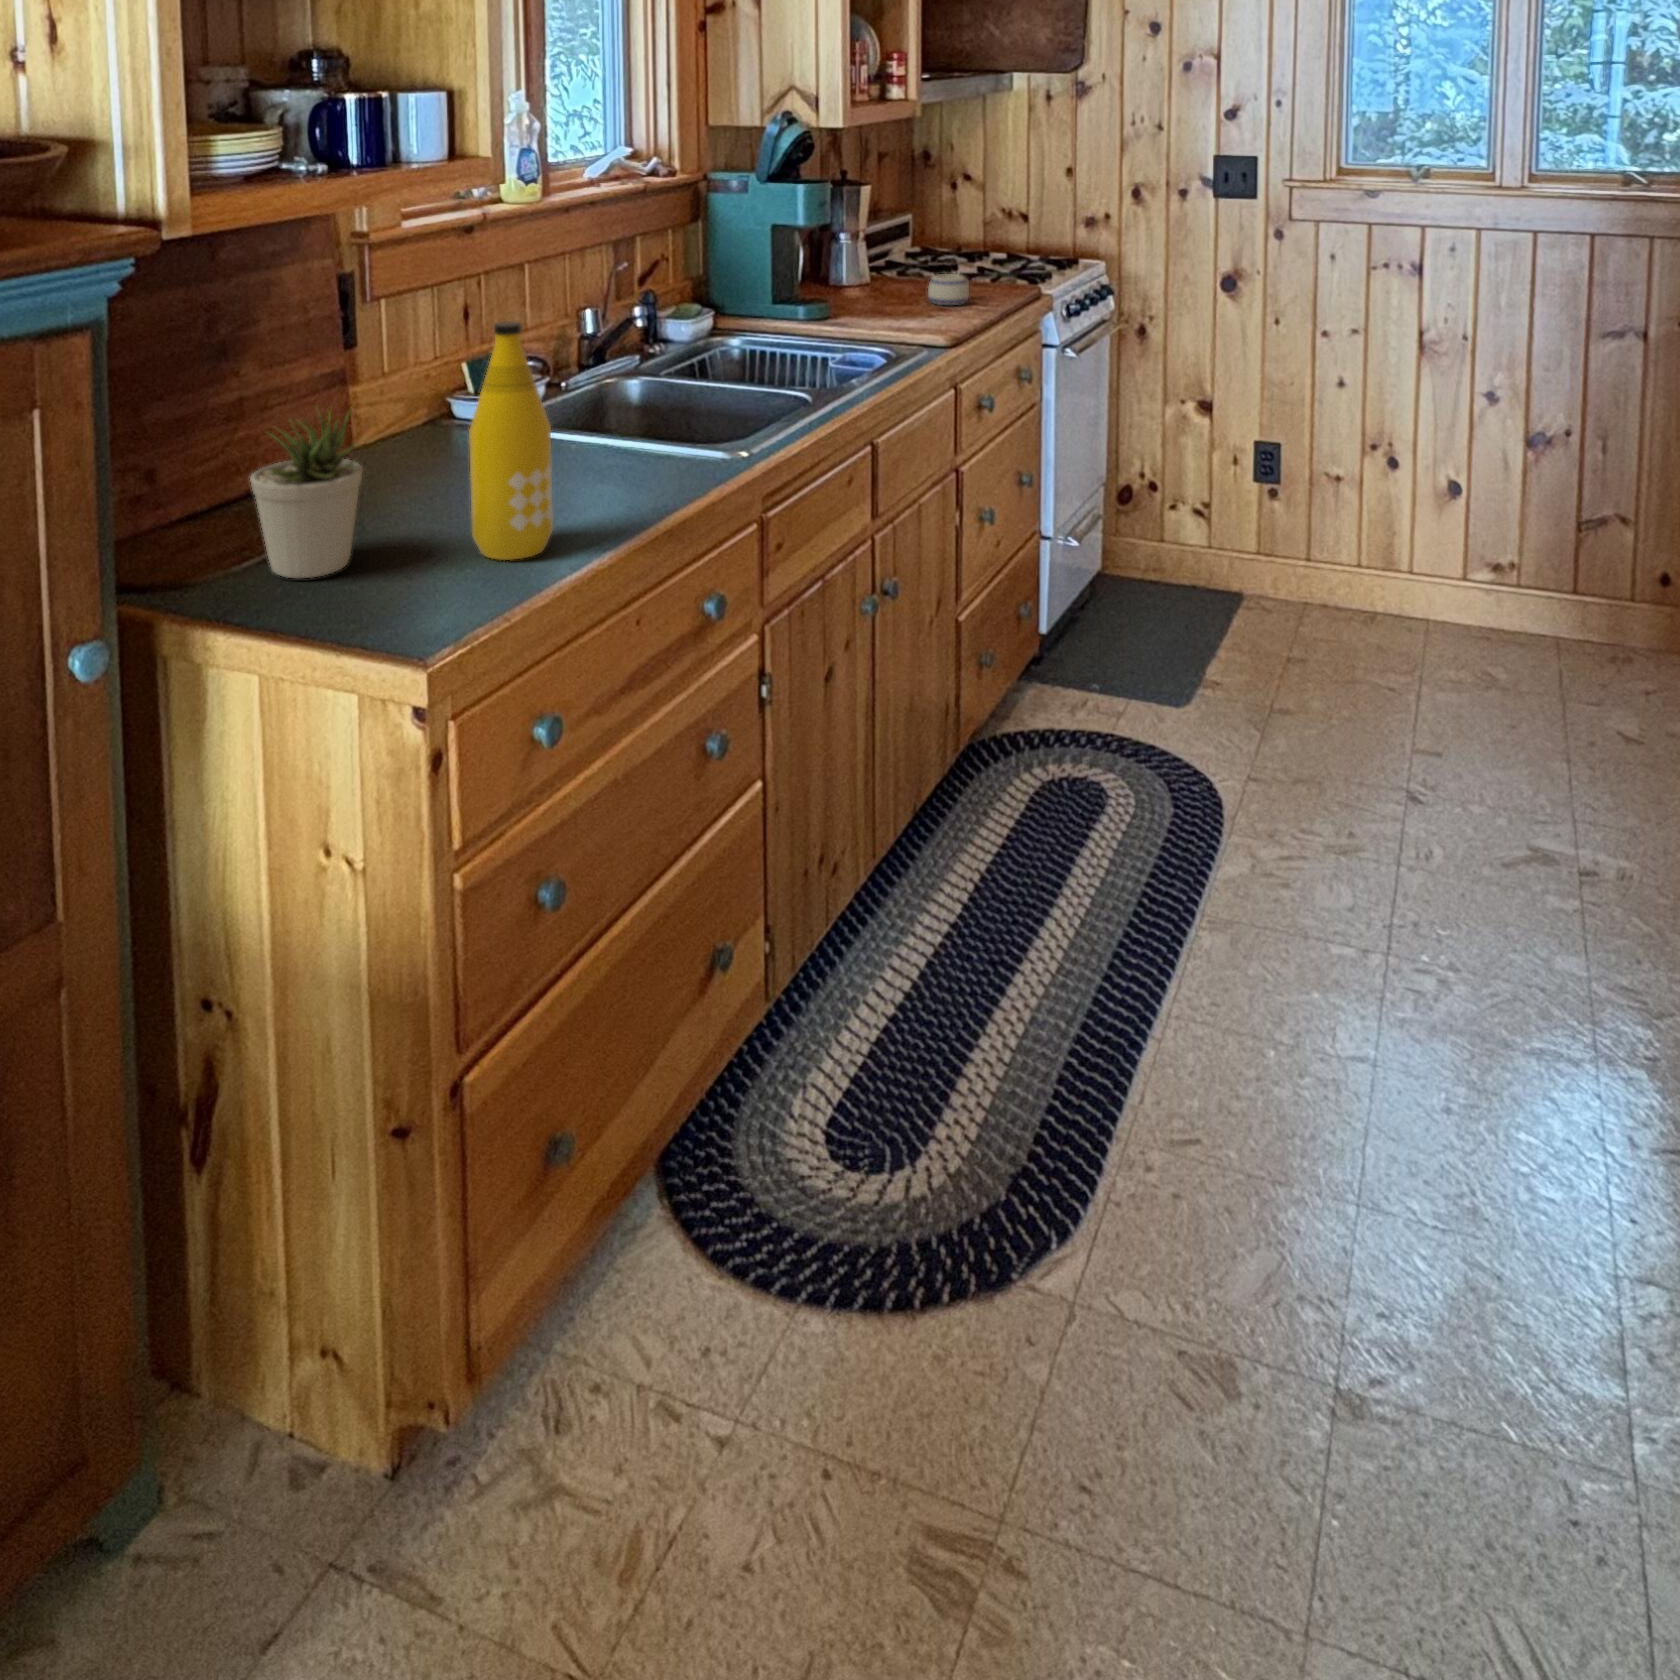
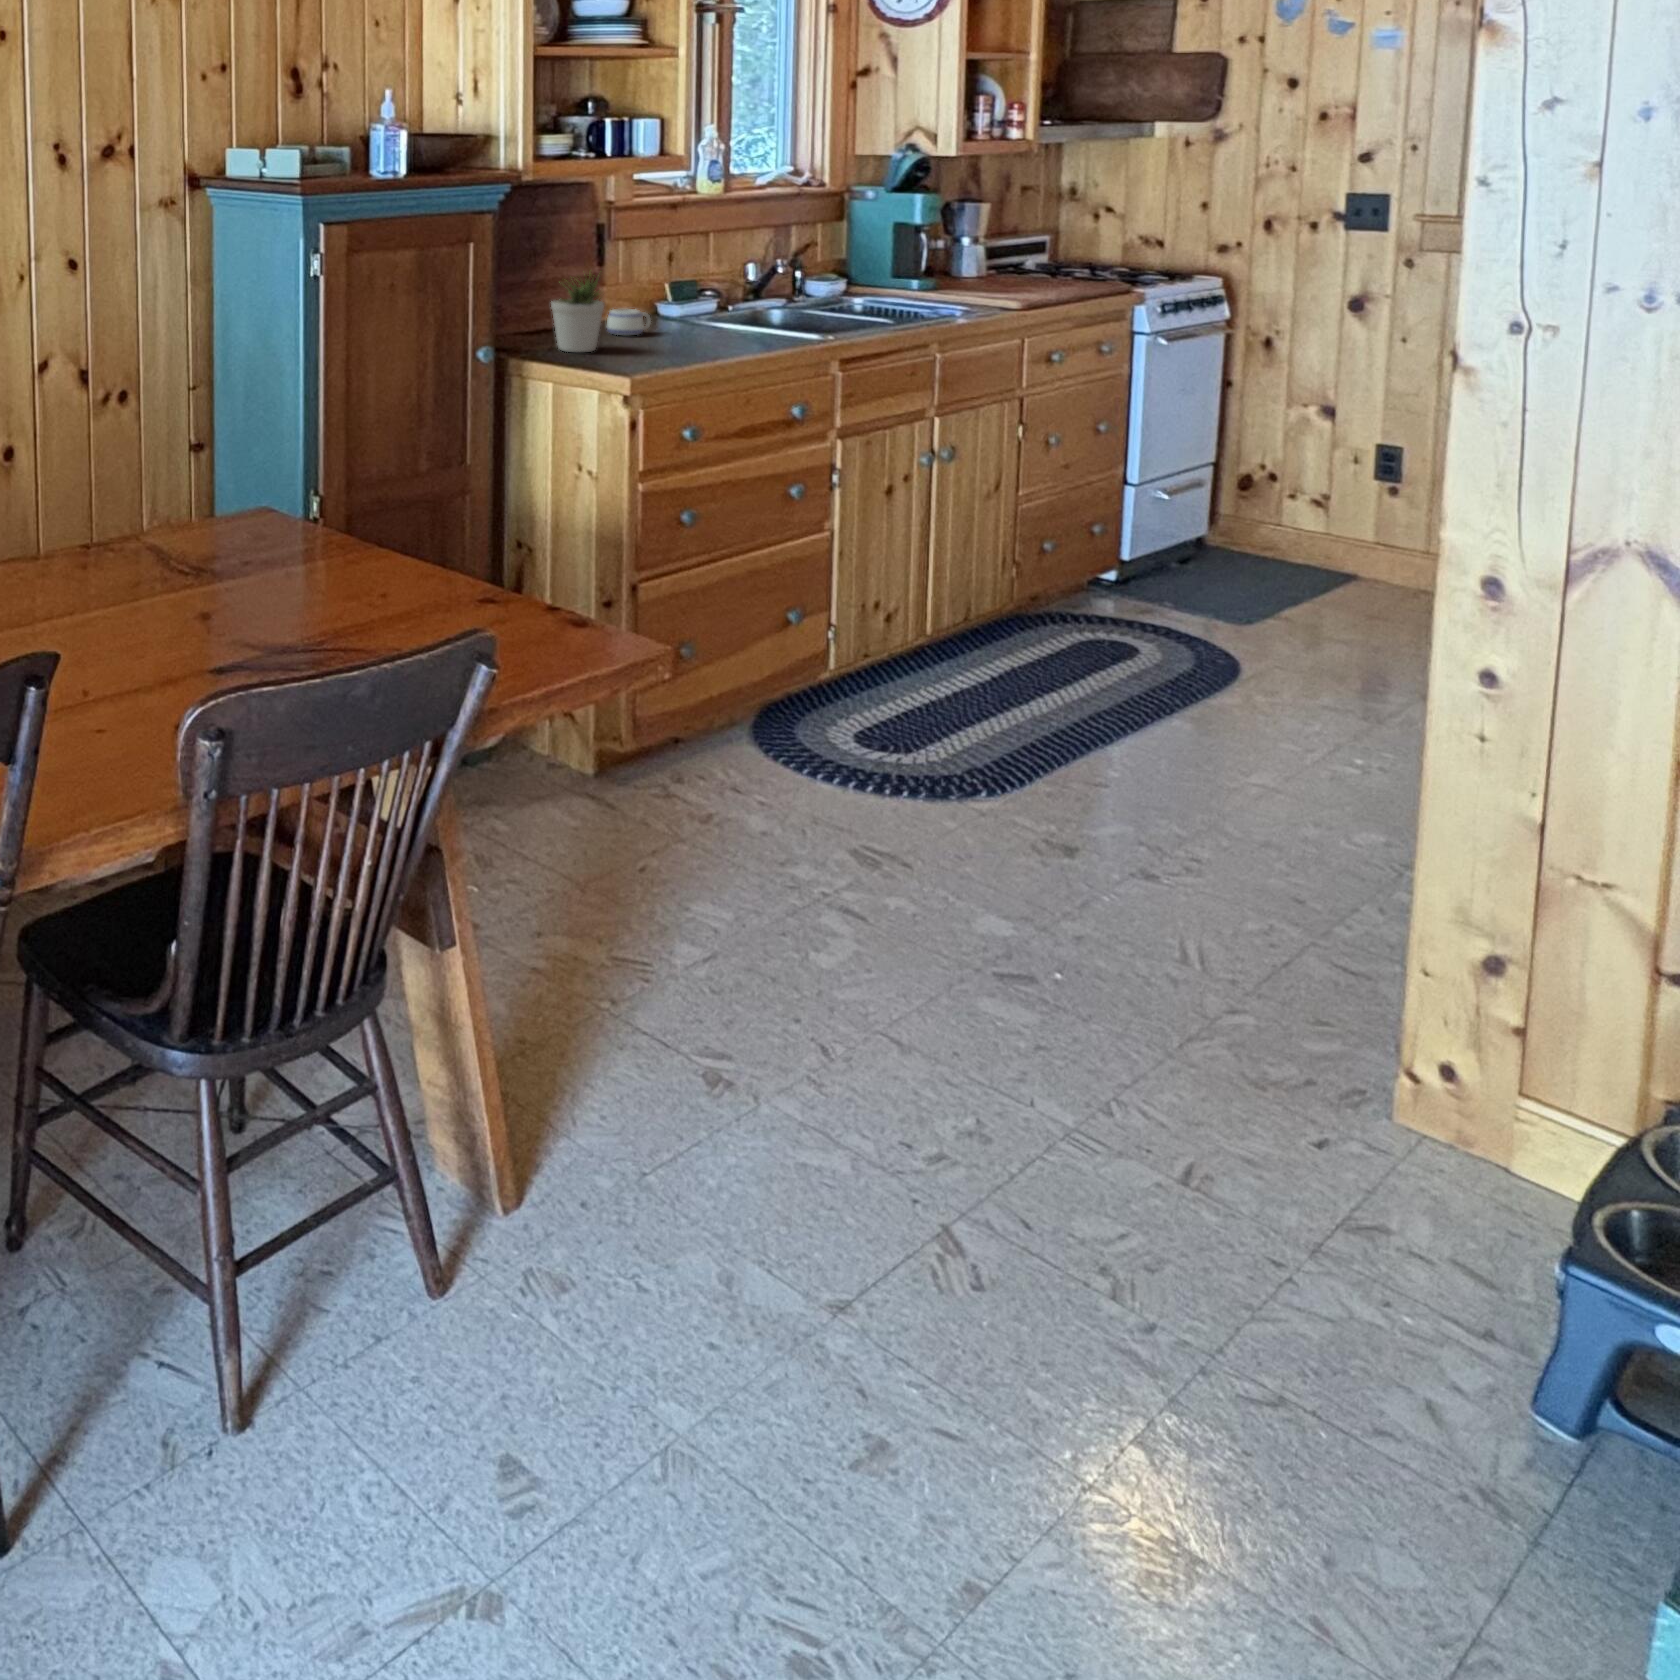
mug: present [928,274,969,305] -> present [607,309,651,335]
bottle: present [469,321,553,560] -> none [658,235,703,356]

